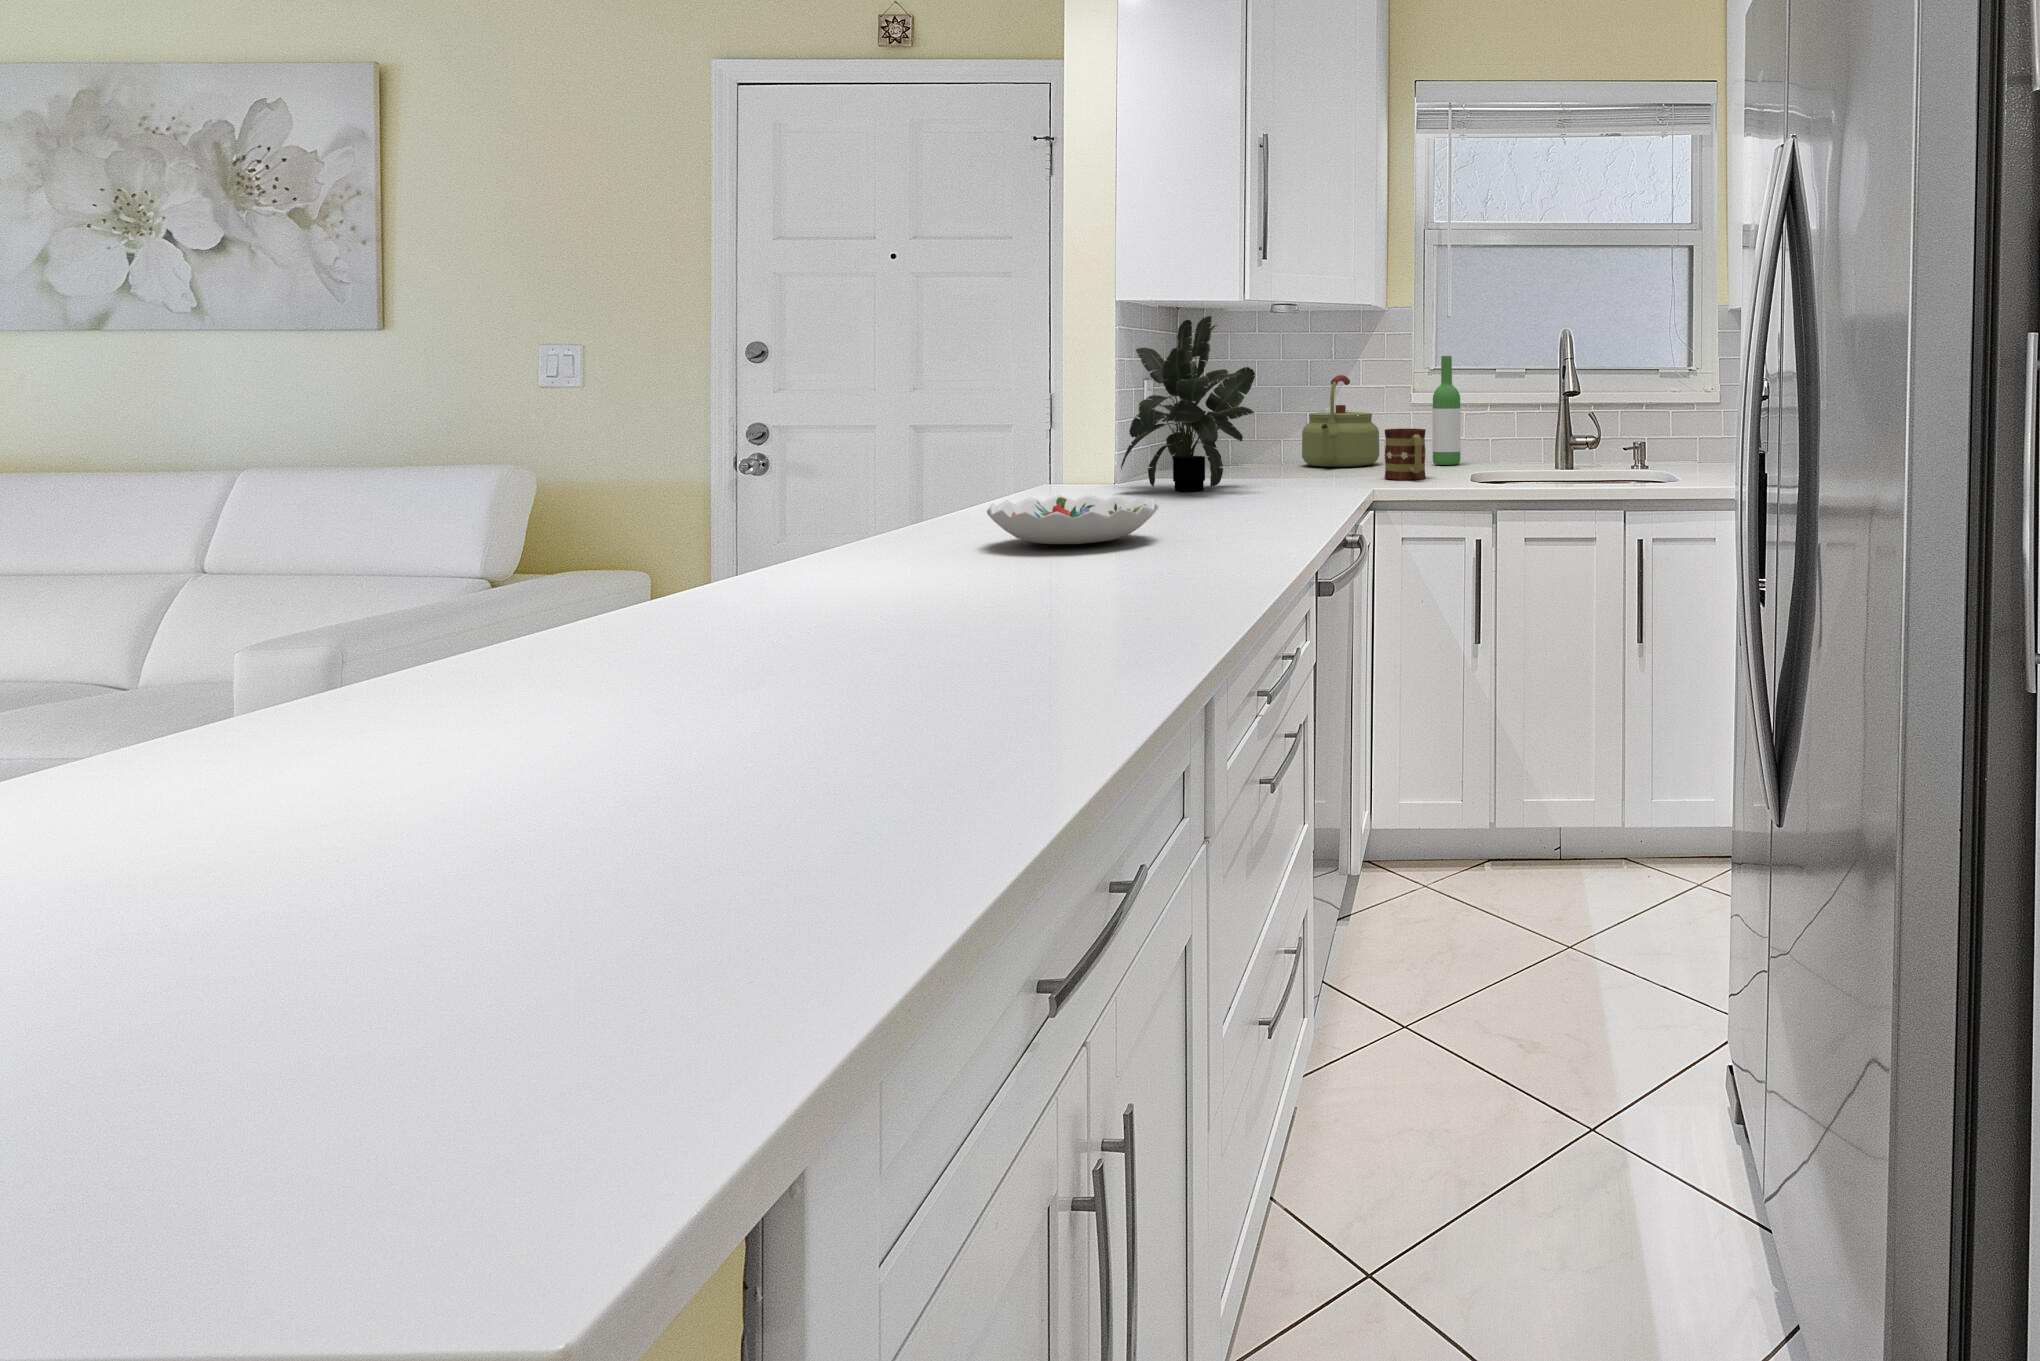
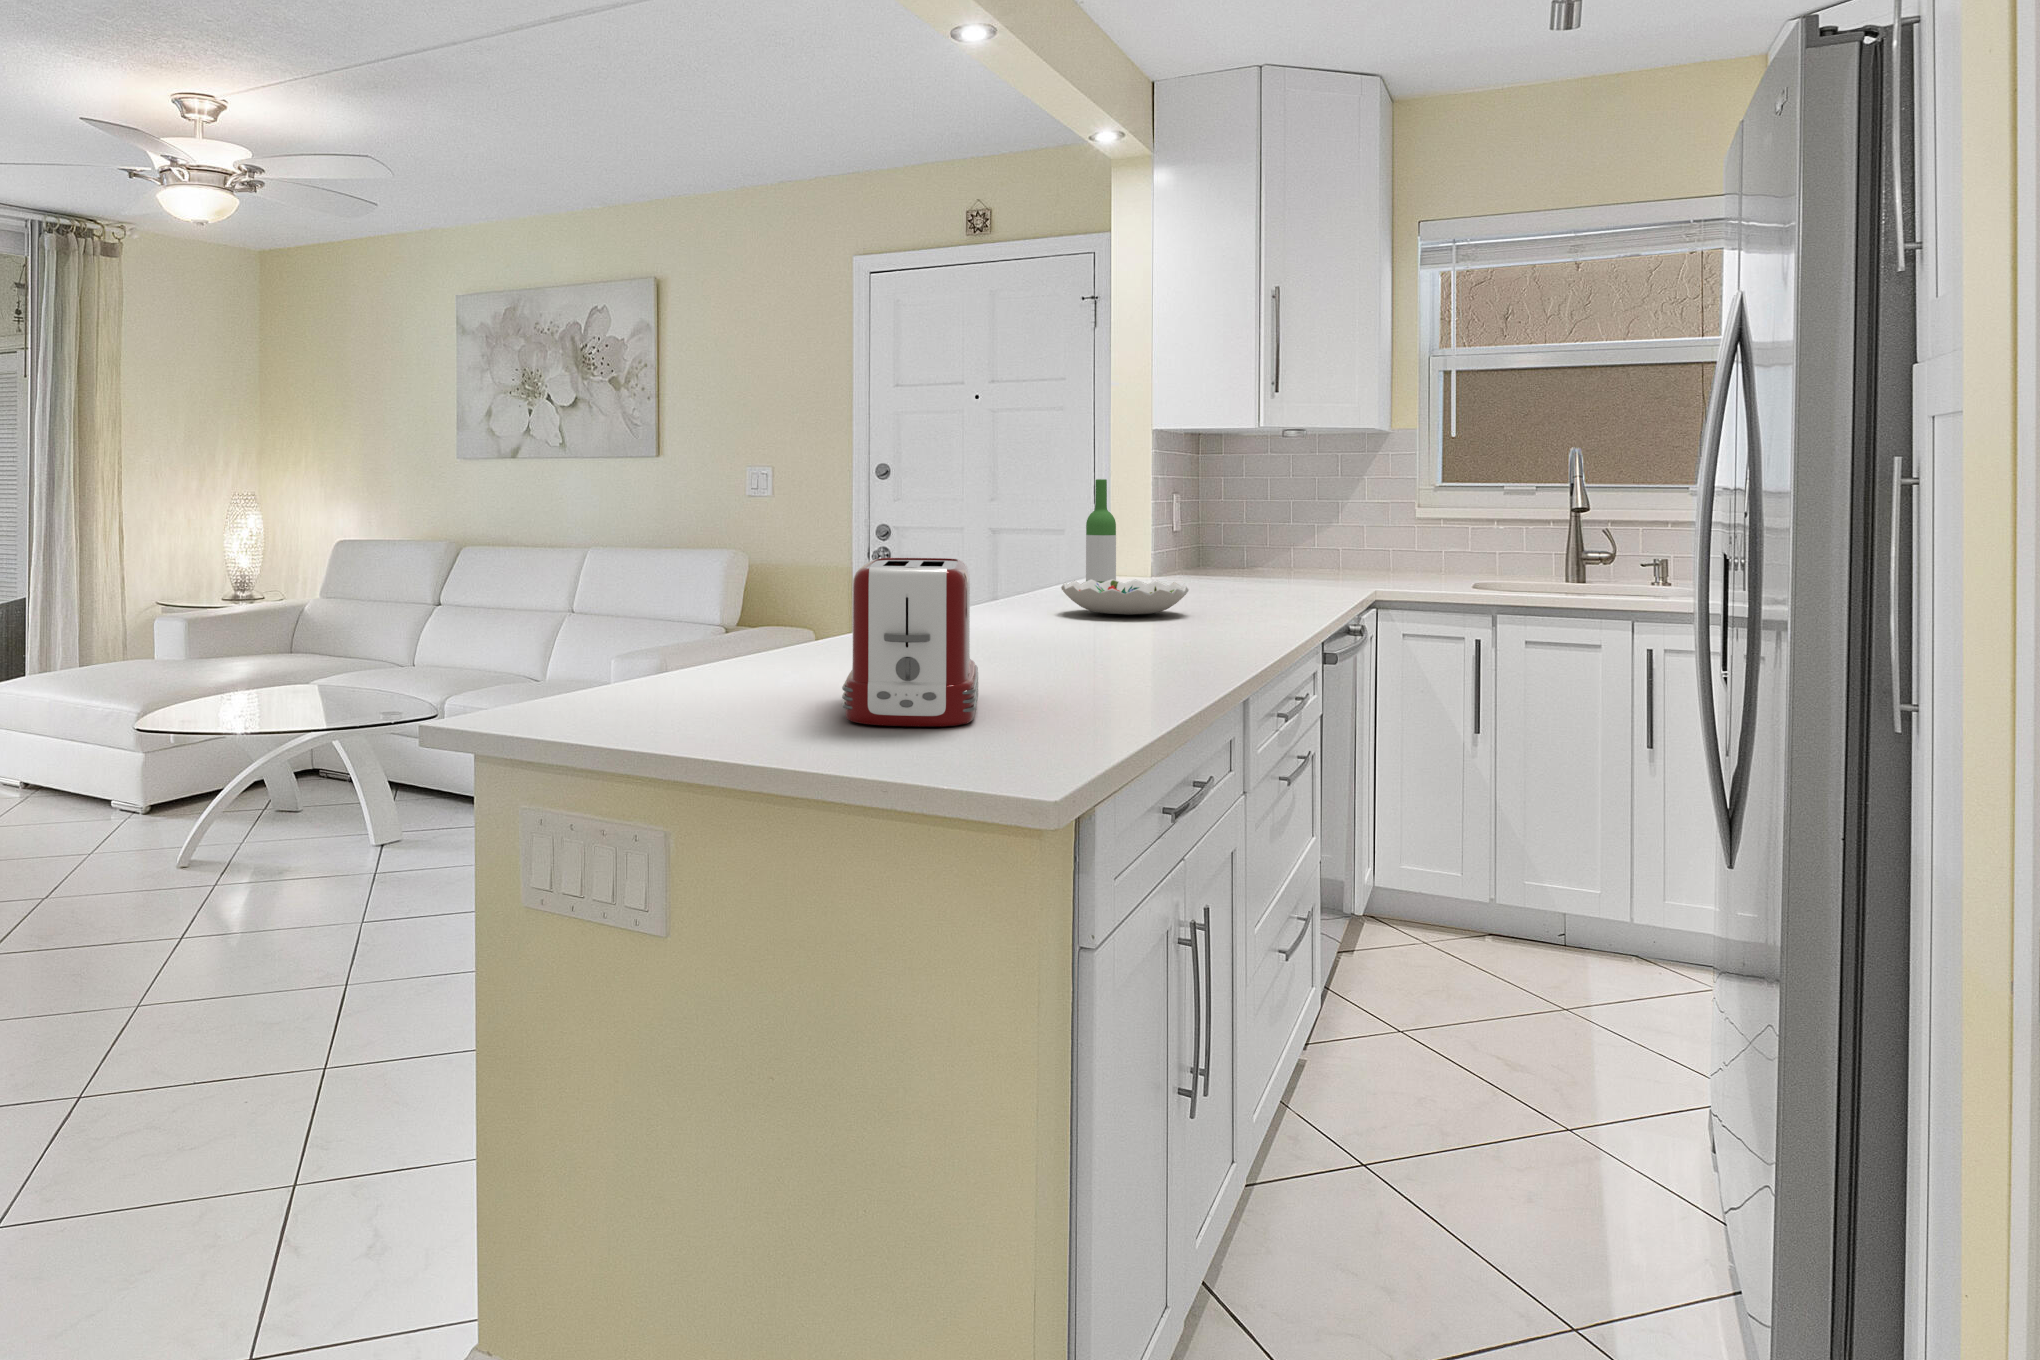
potted plant: present [1121,316,1255,491] -> none [1158,441,1271,585]
wine bottle: present [1433,356,1461,465] -> present [1086,479,1116,583]
kettle: present [1302,375,1379,467] -> none [1314,492,1387,573]
mug: present [1385,429,1426,480] -> none [1389,539,1429,584]
toaster: none [518,504,815,831] -> present [842,558,978,727]

